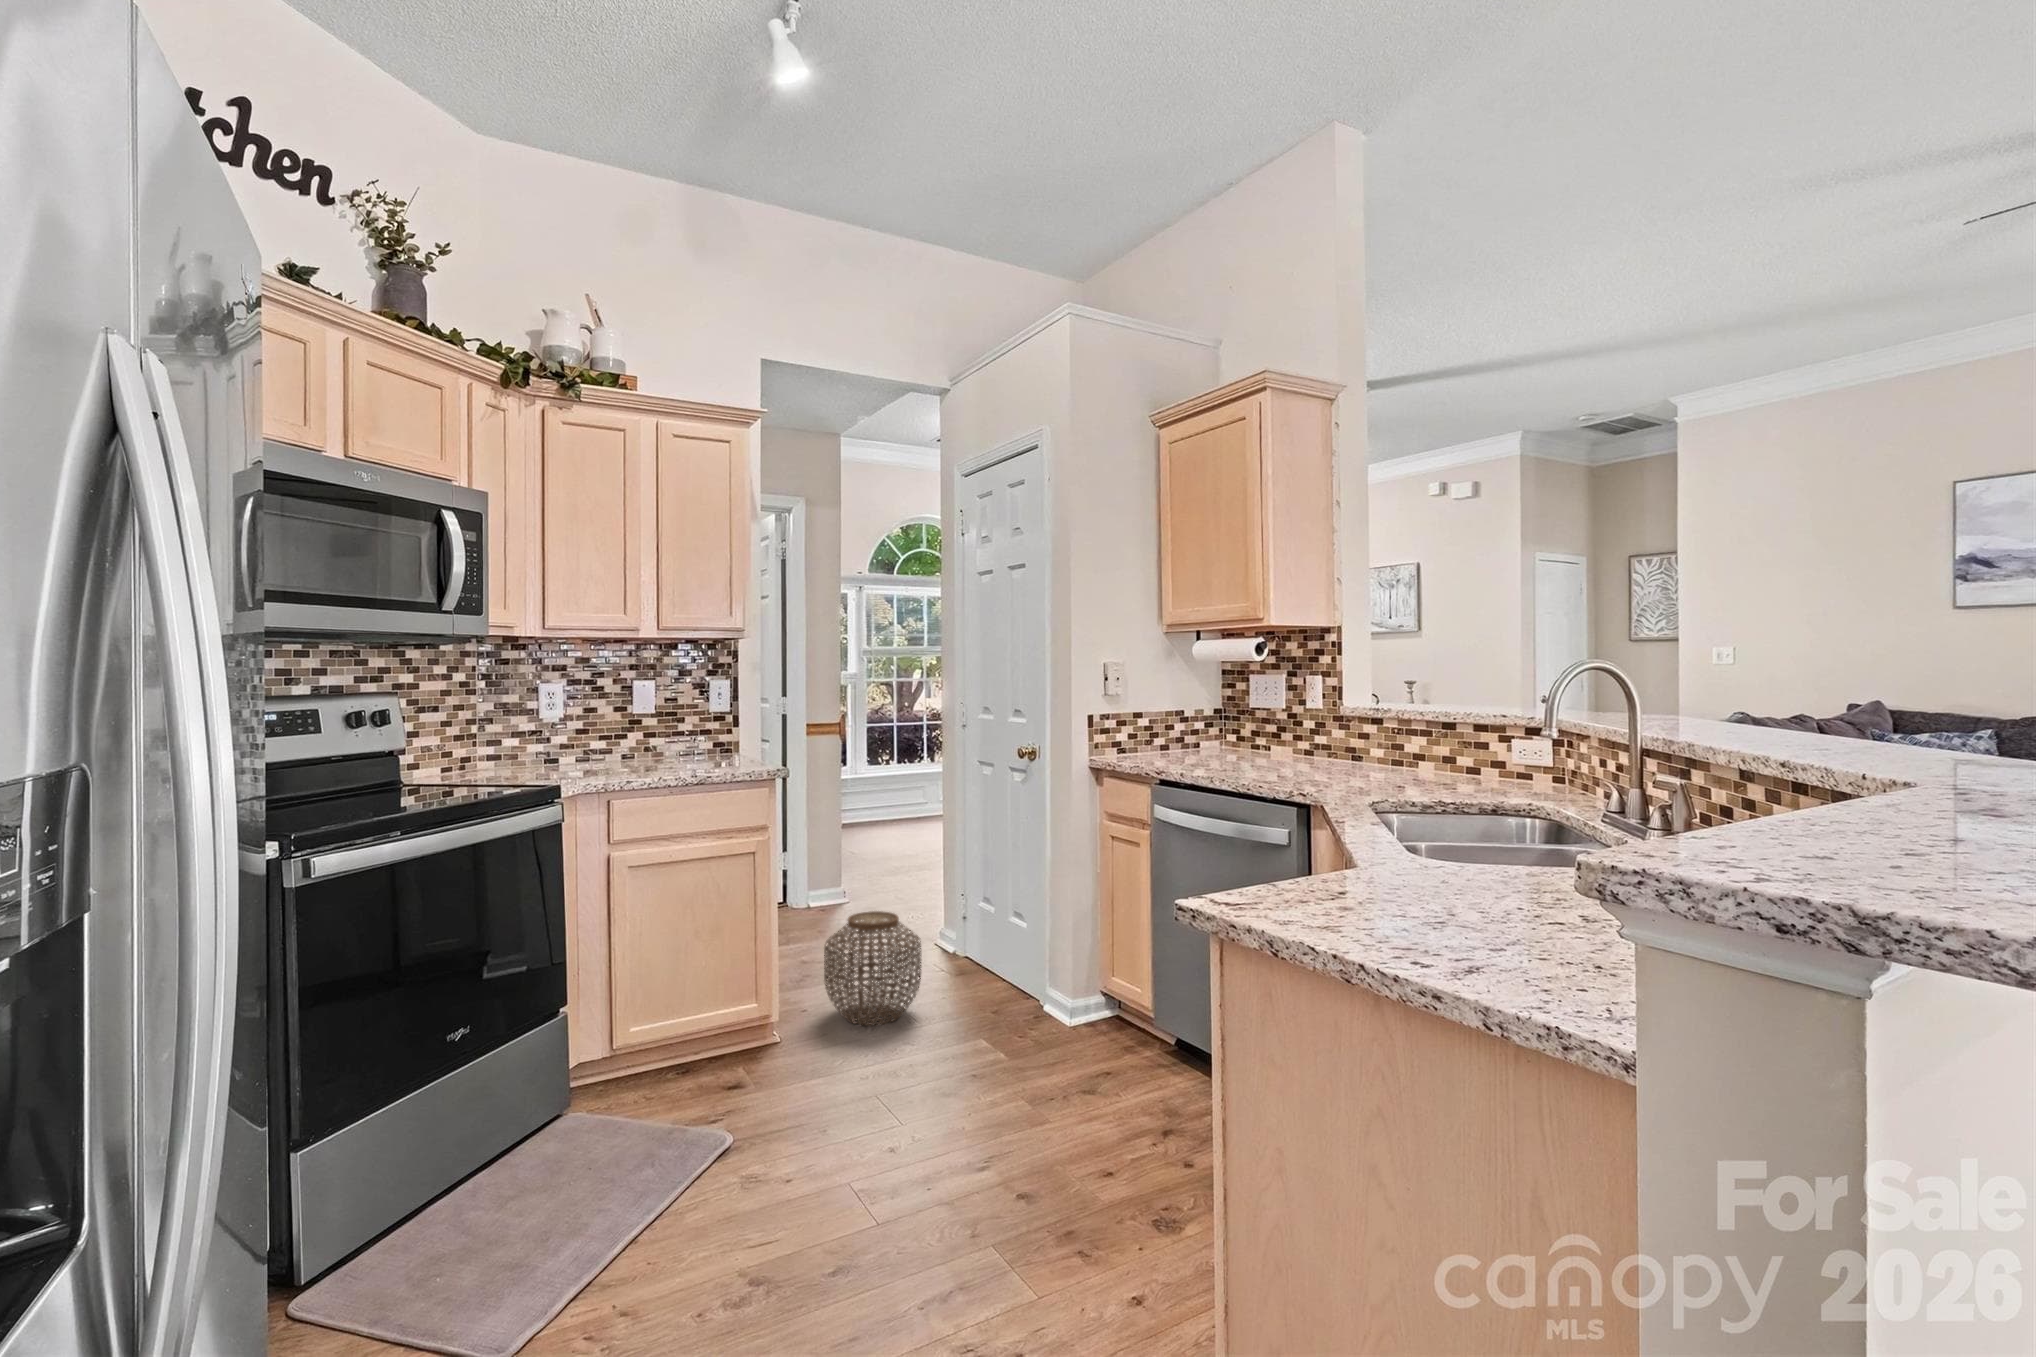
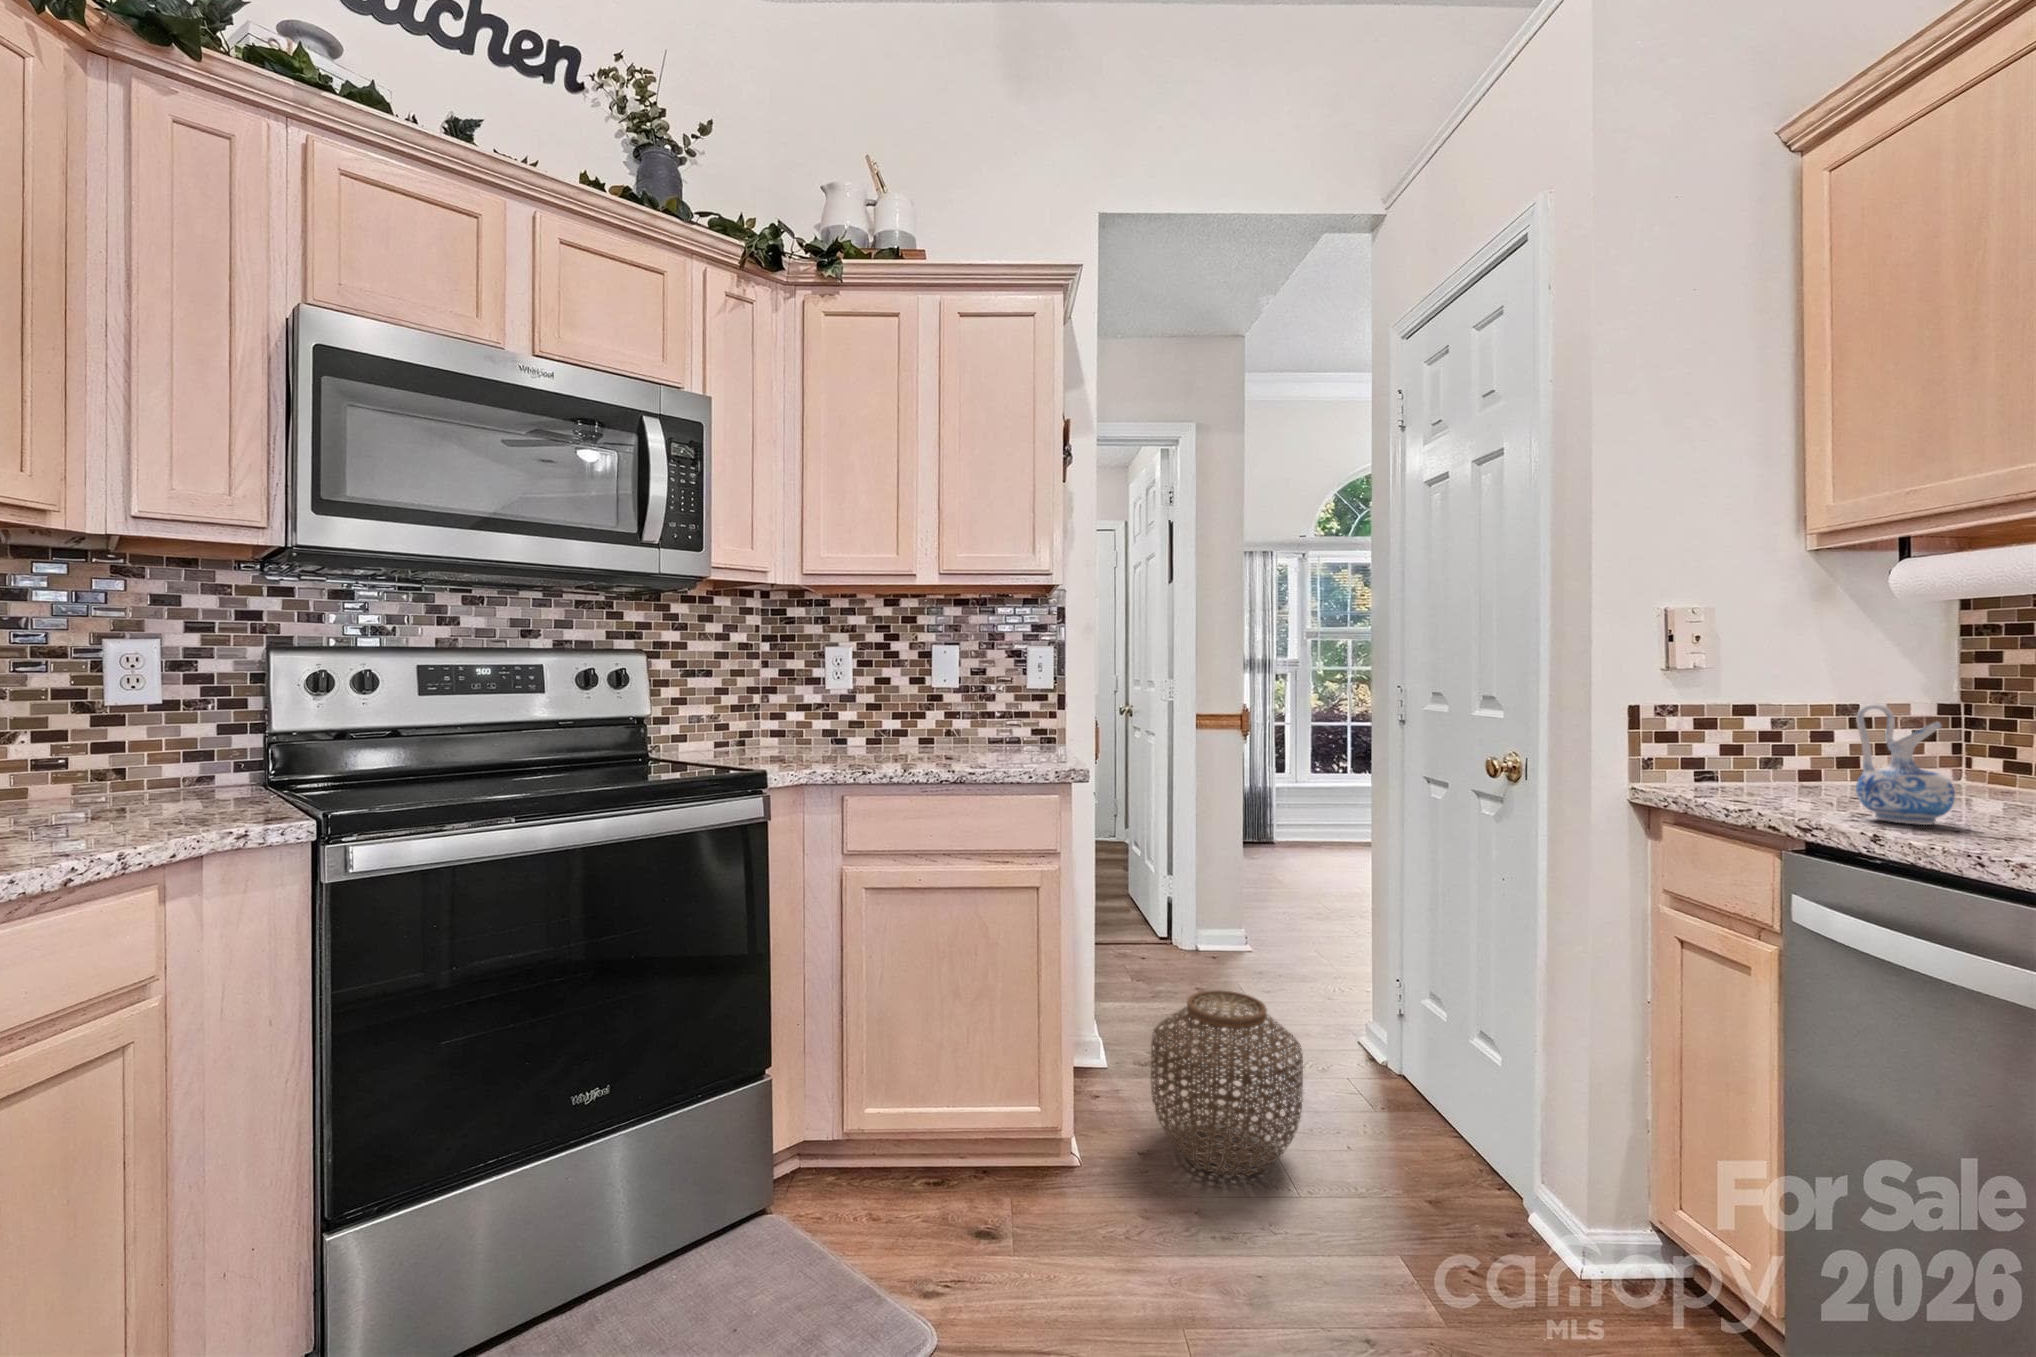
ceramic pitcher: none [1177,713,1209,767] -> present [1856,704,1955,825]

